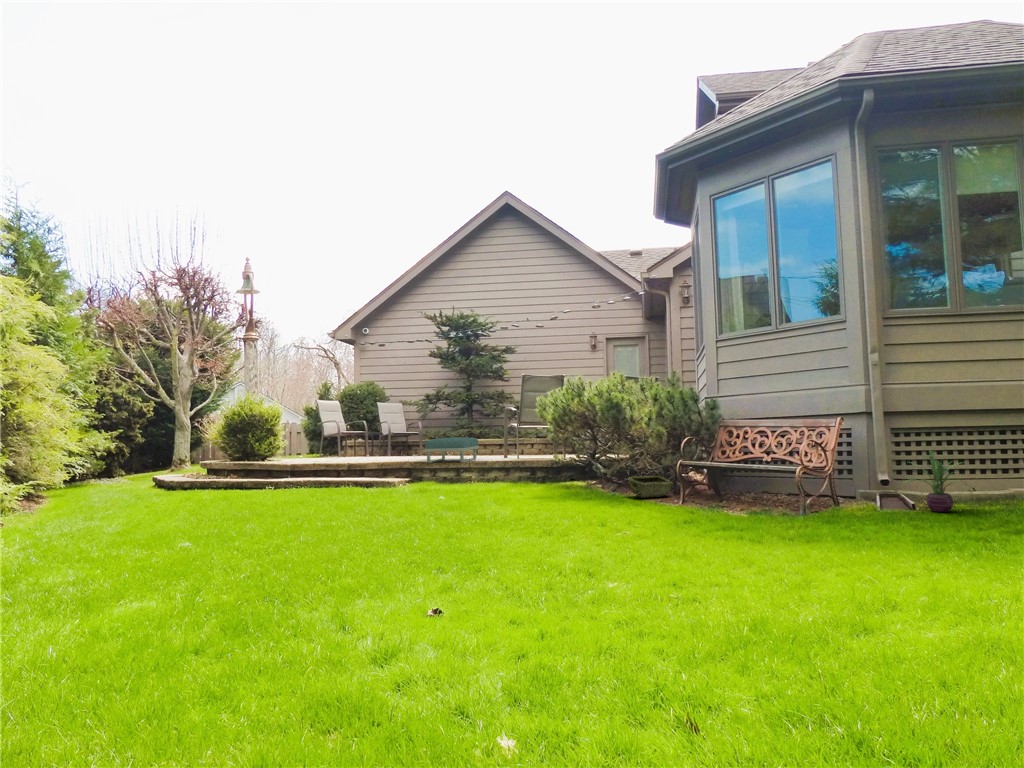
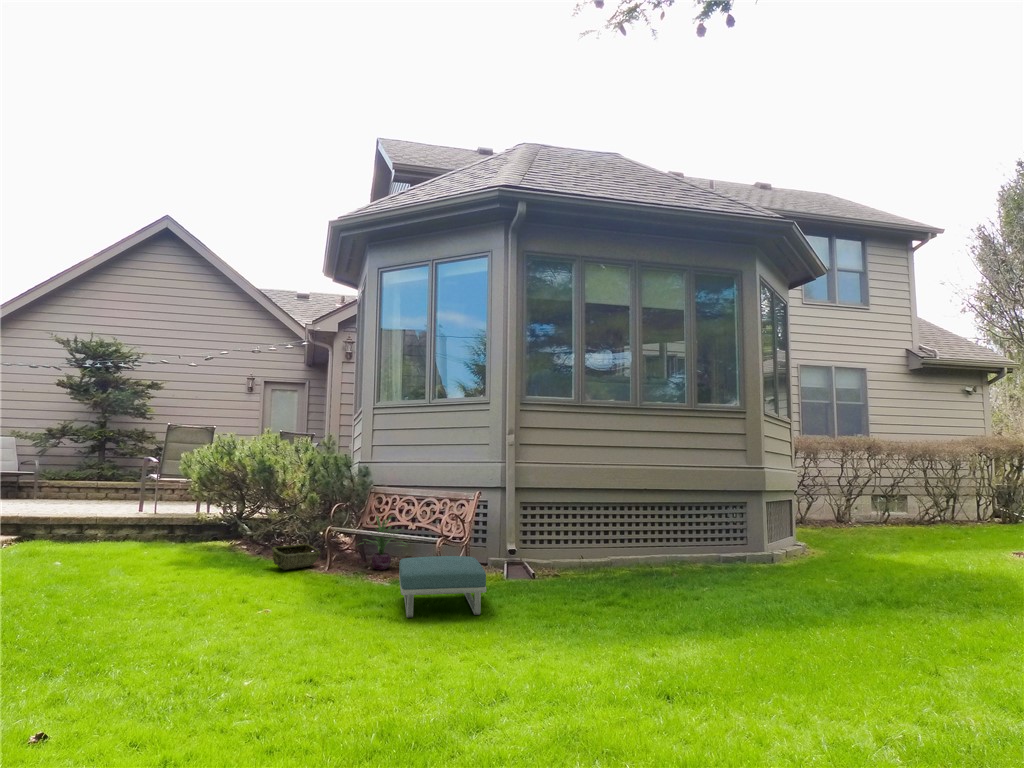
footstool: present [424,437,479,463] -> present [399,556,486,618]
decorative plant: present [904,450,956,512] -> present [370,516,394,570]

